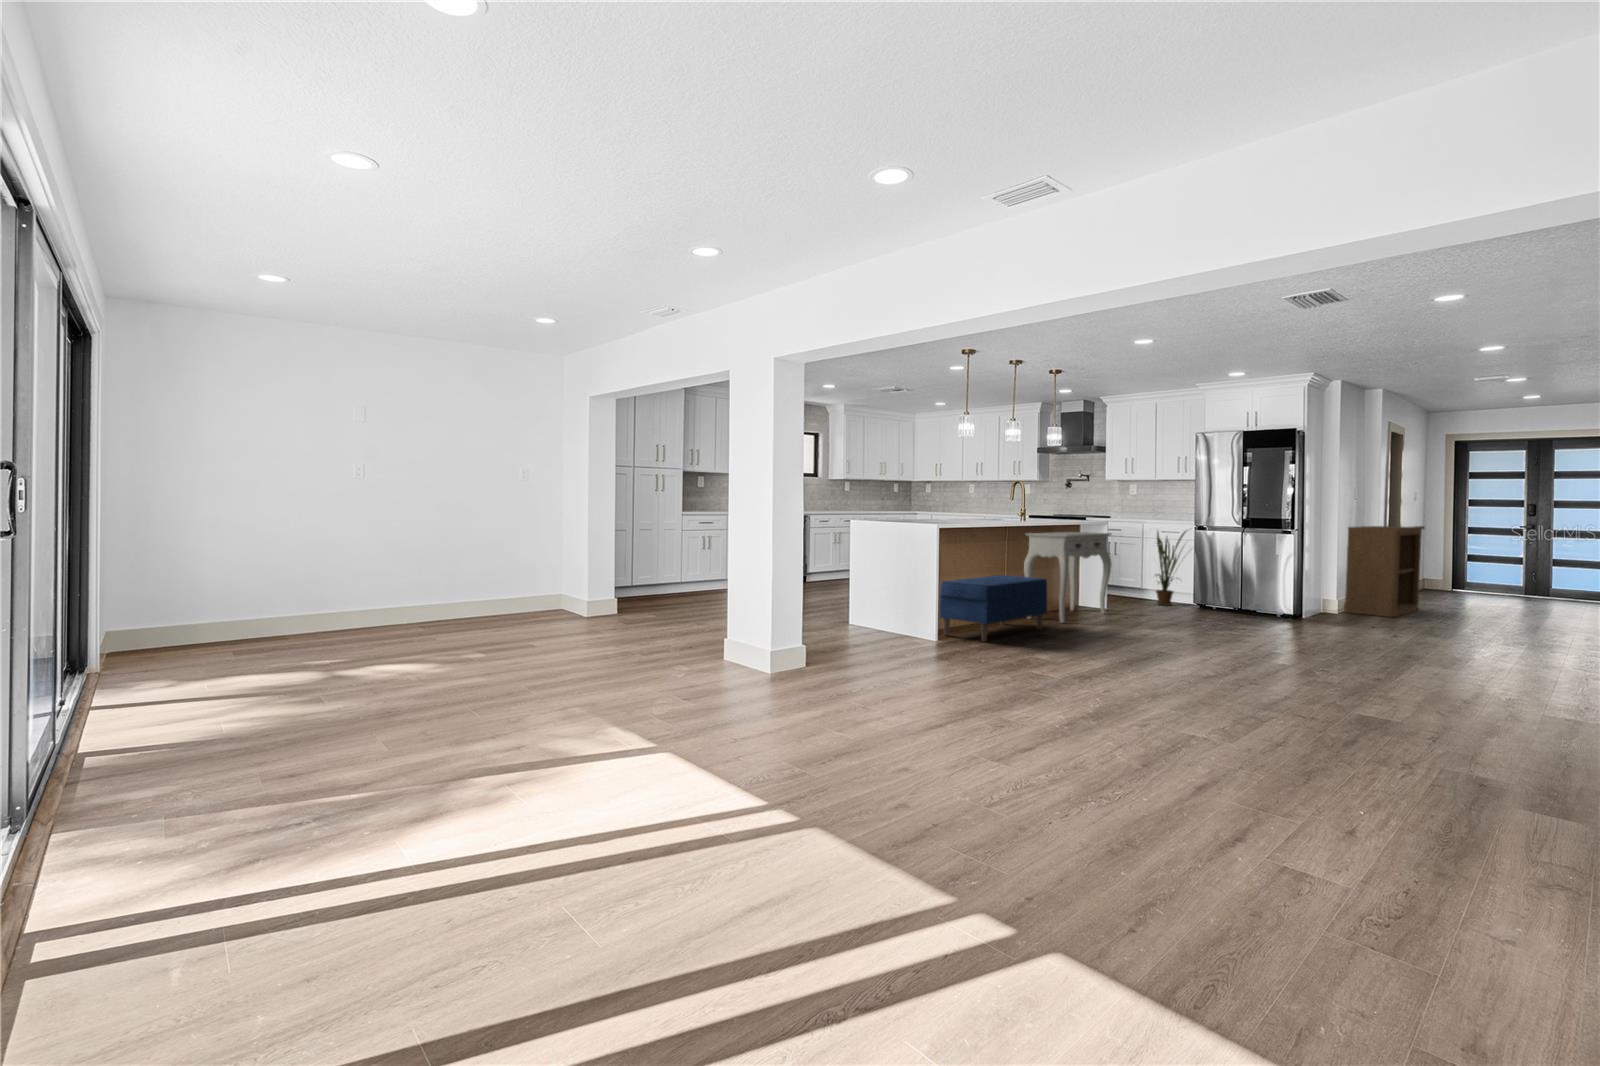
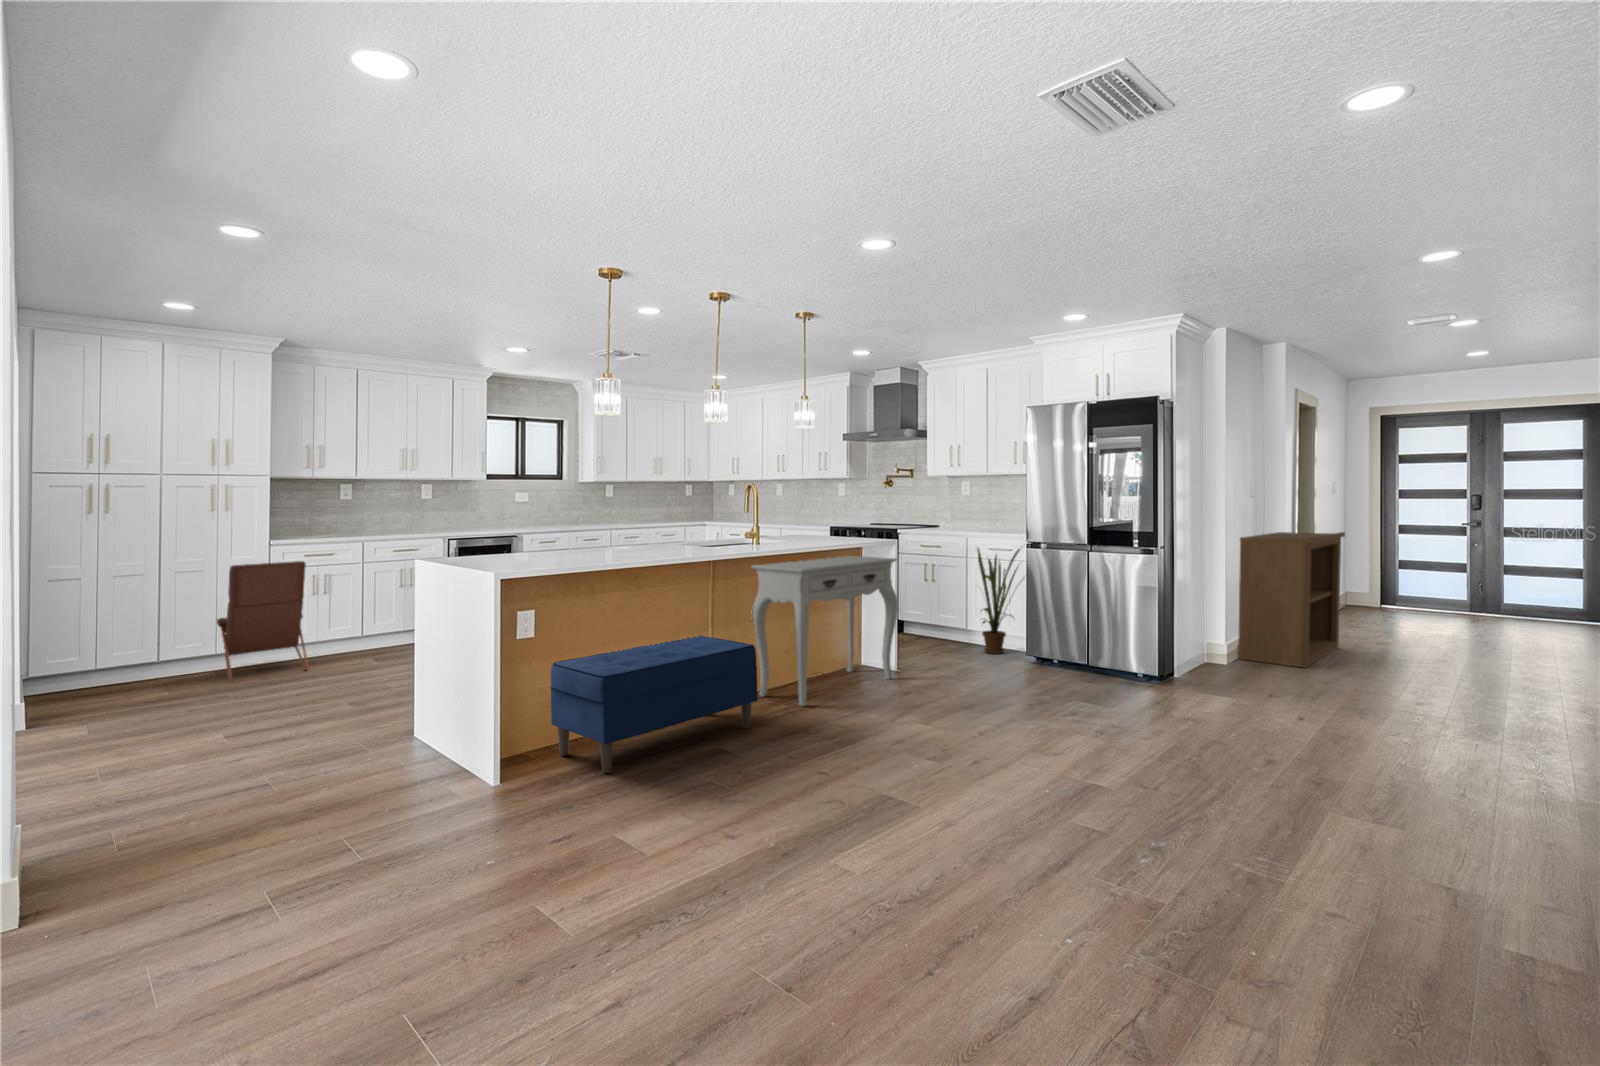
armchair: none [632,526,704,603] -> present [217,561,308,681]

